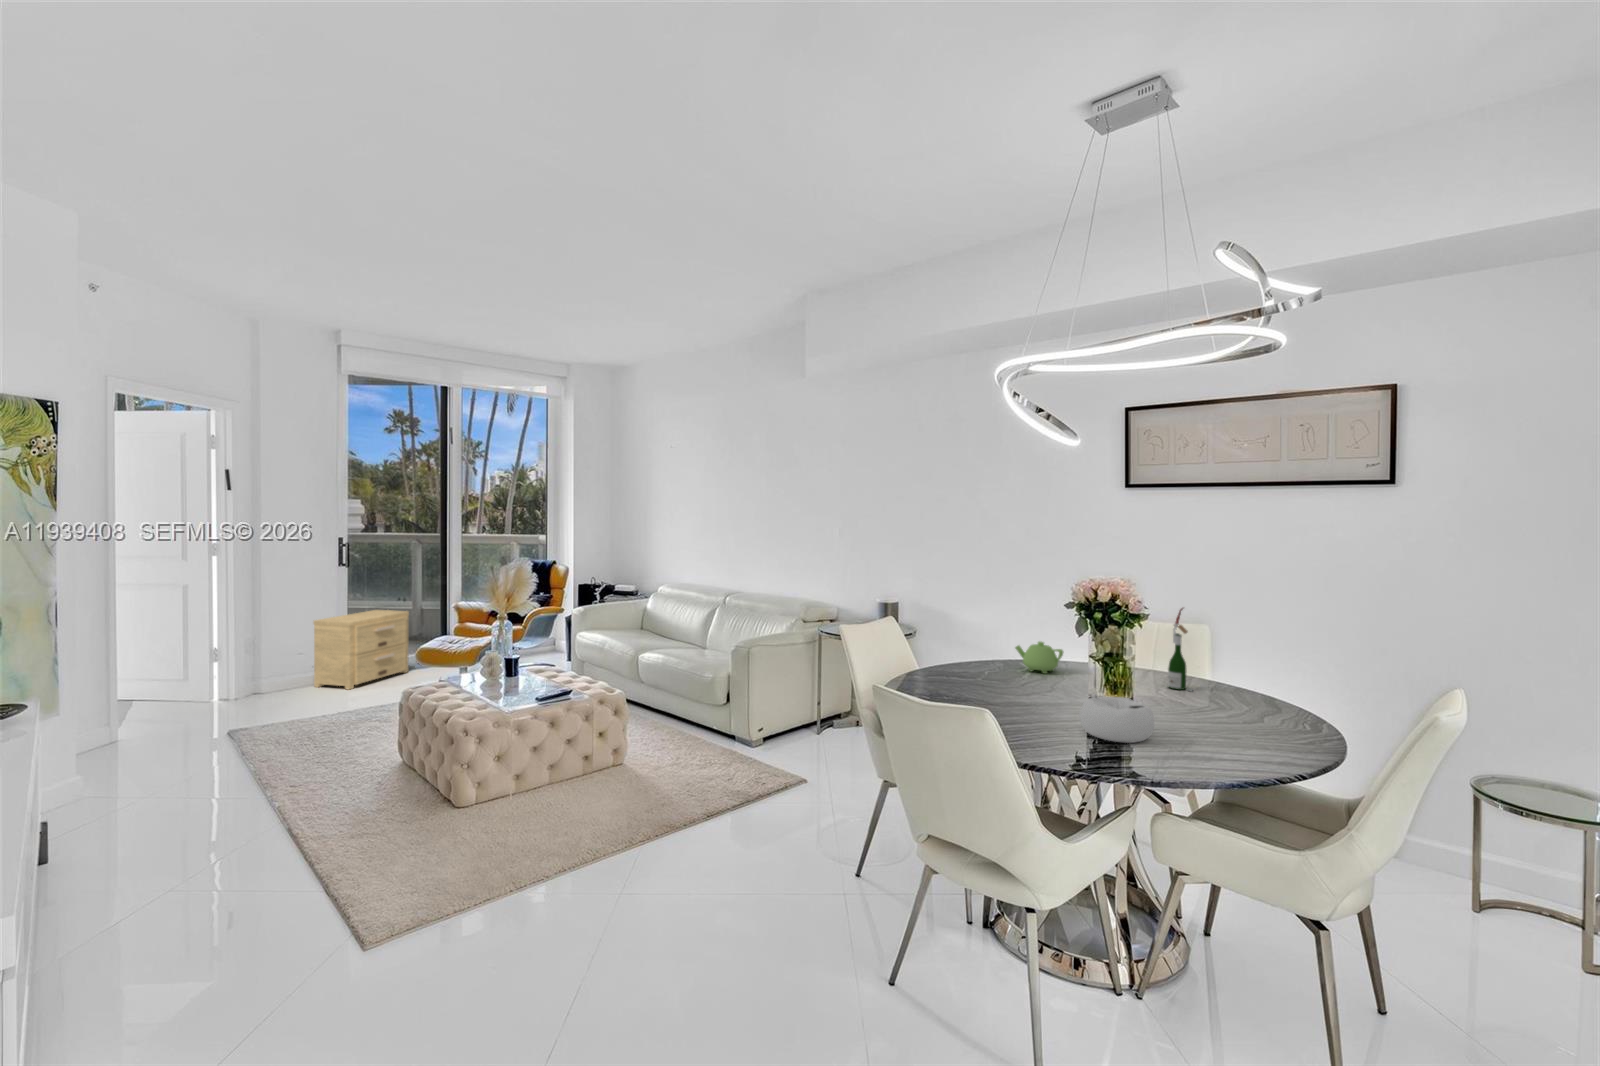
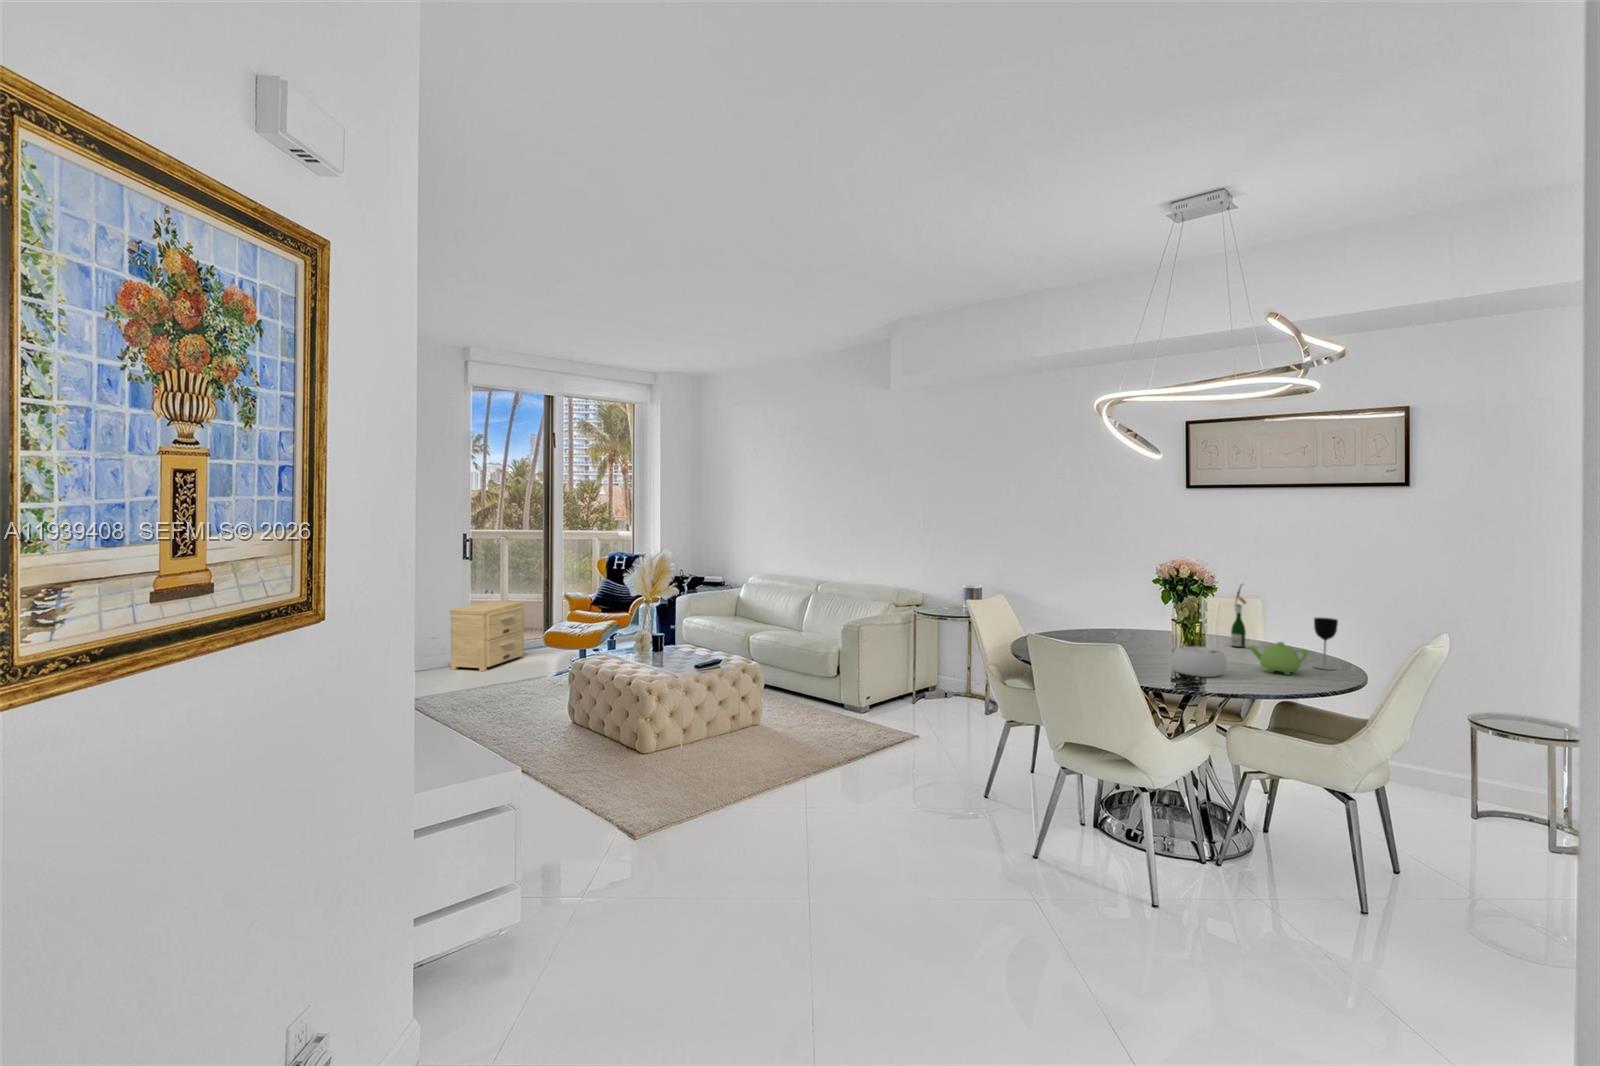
teapot: present [1015,641,1063,674] -> present [1250,642,1308,675]
wine glass: none [1273,658,1307,731] -> present [1314,617,1338,670]

